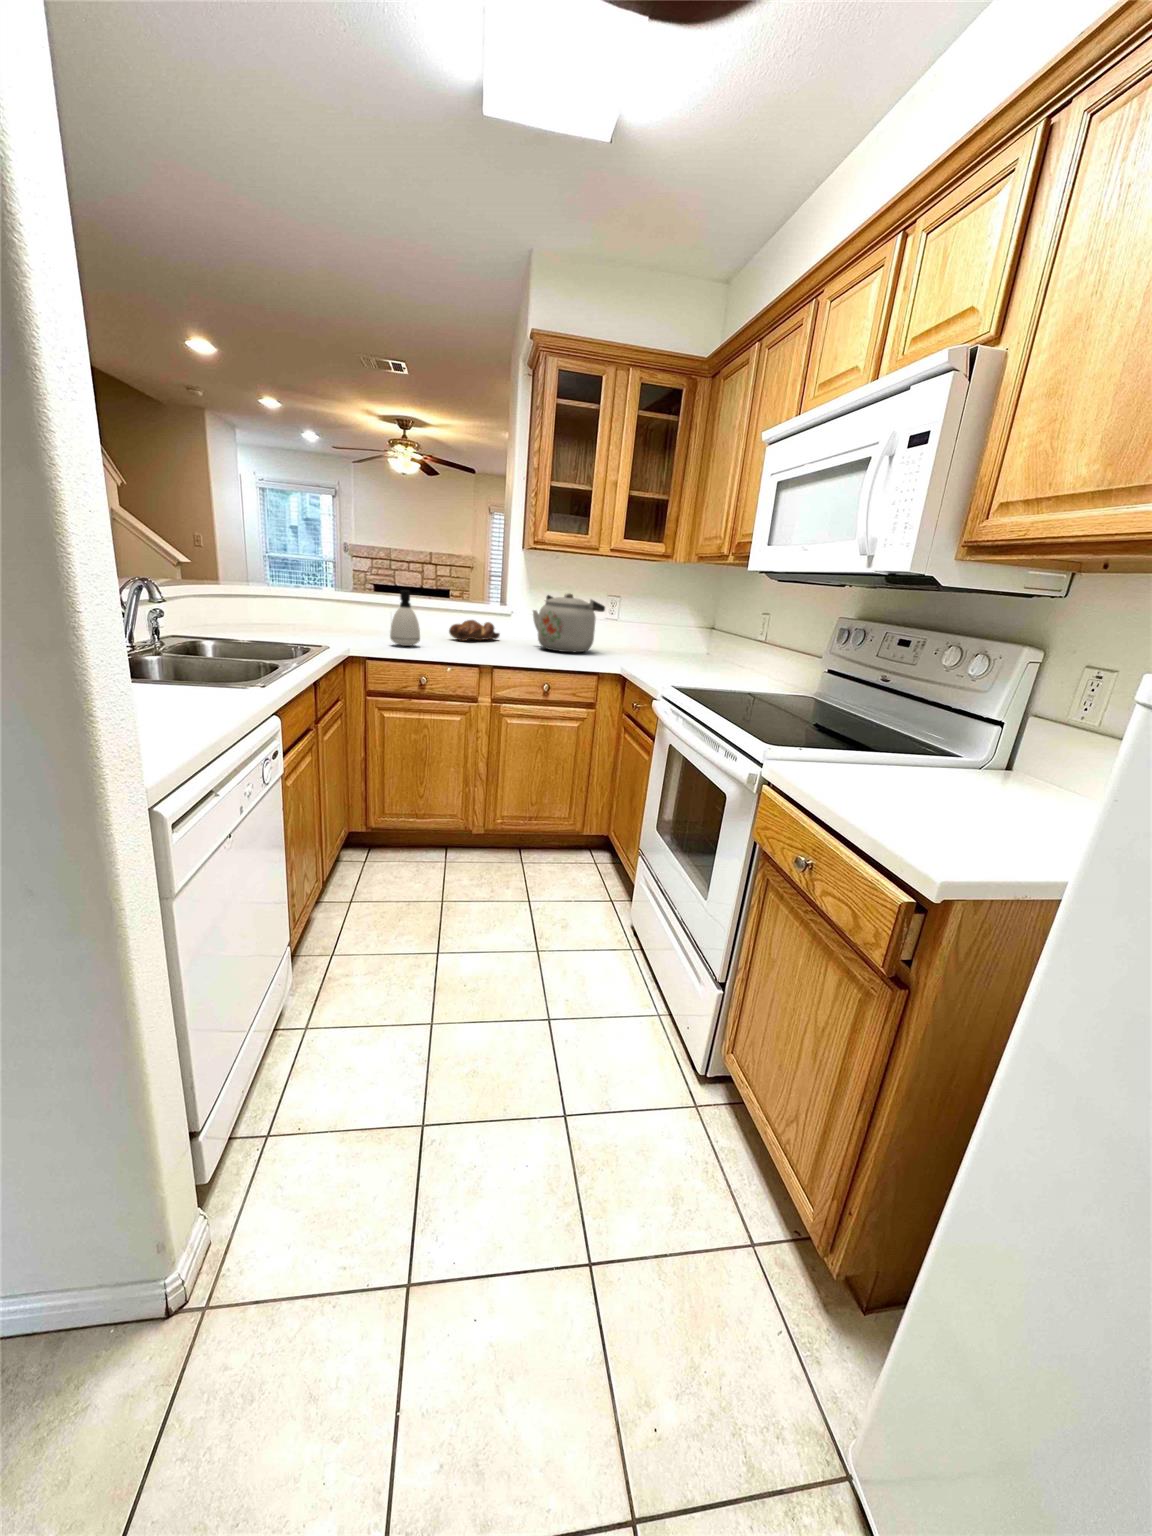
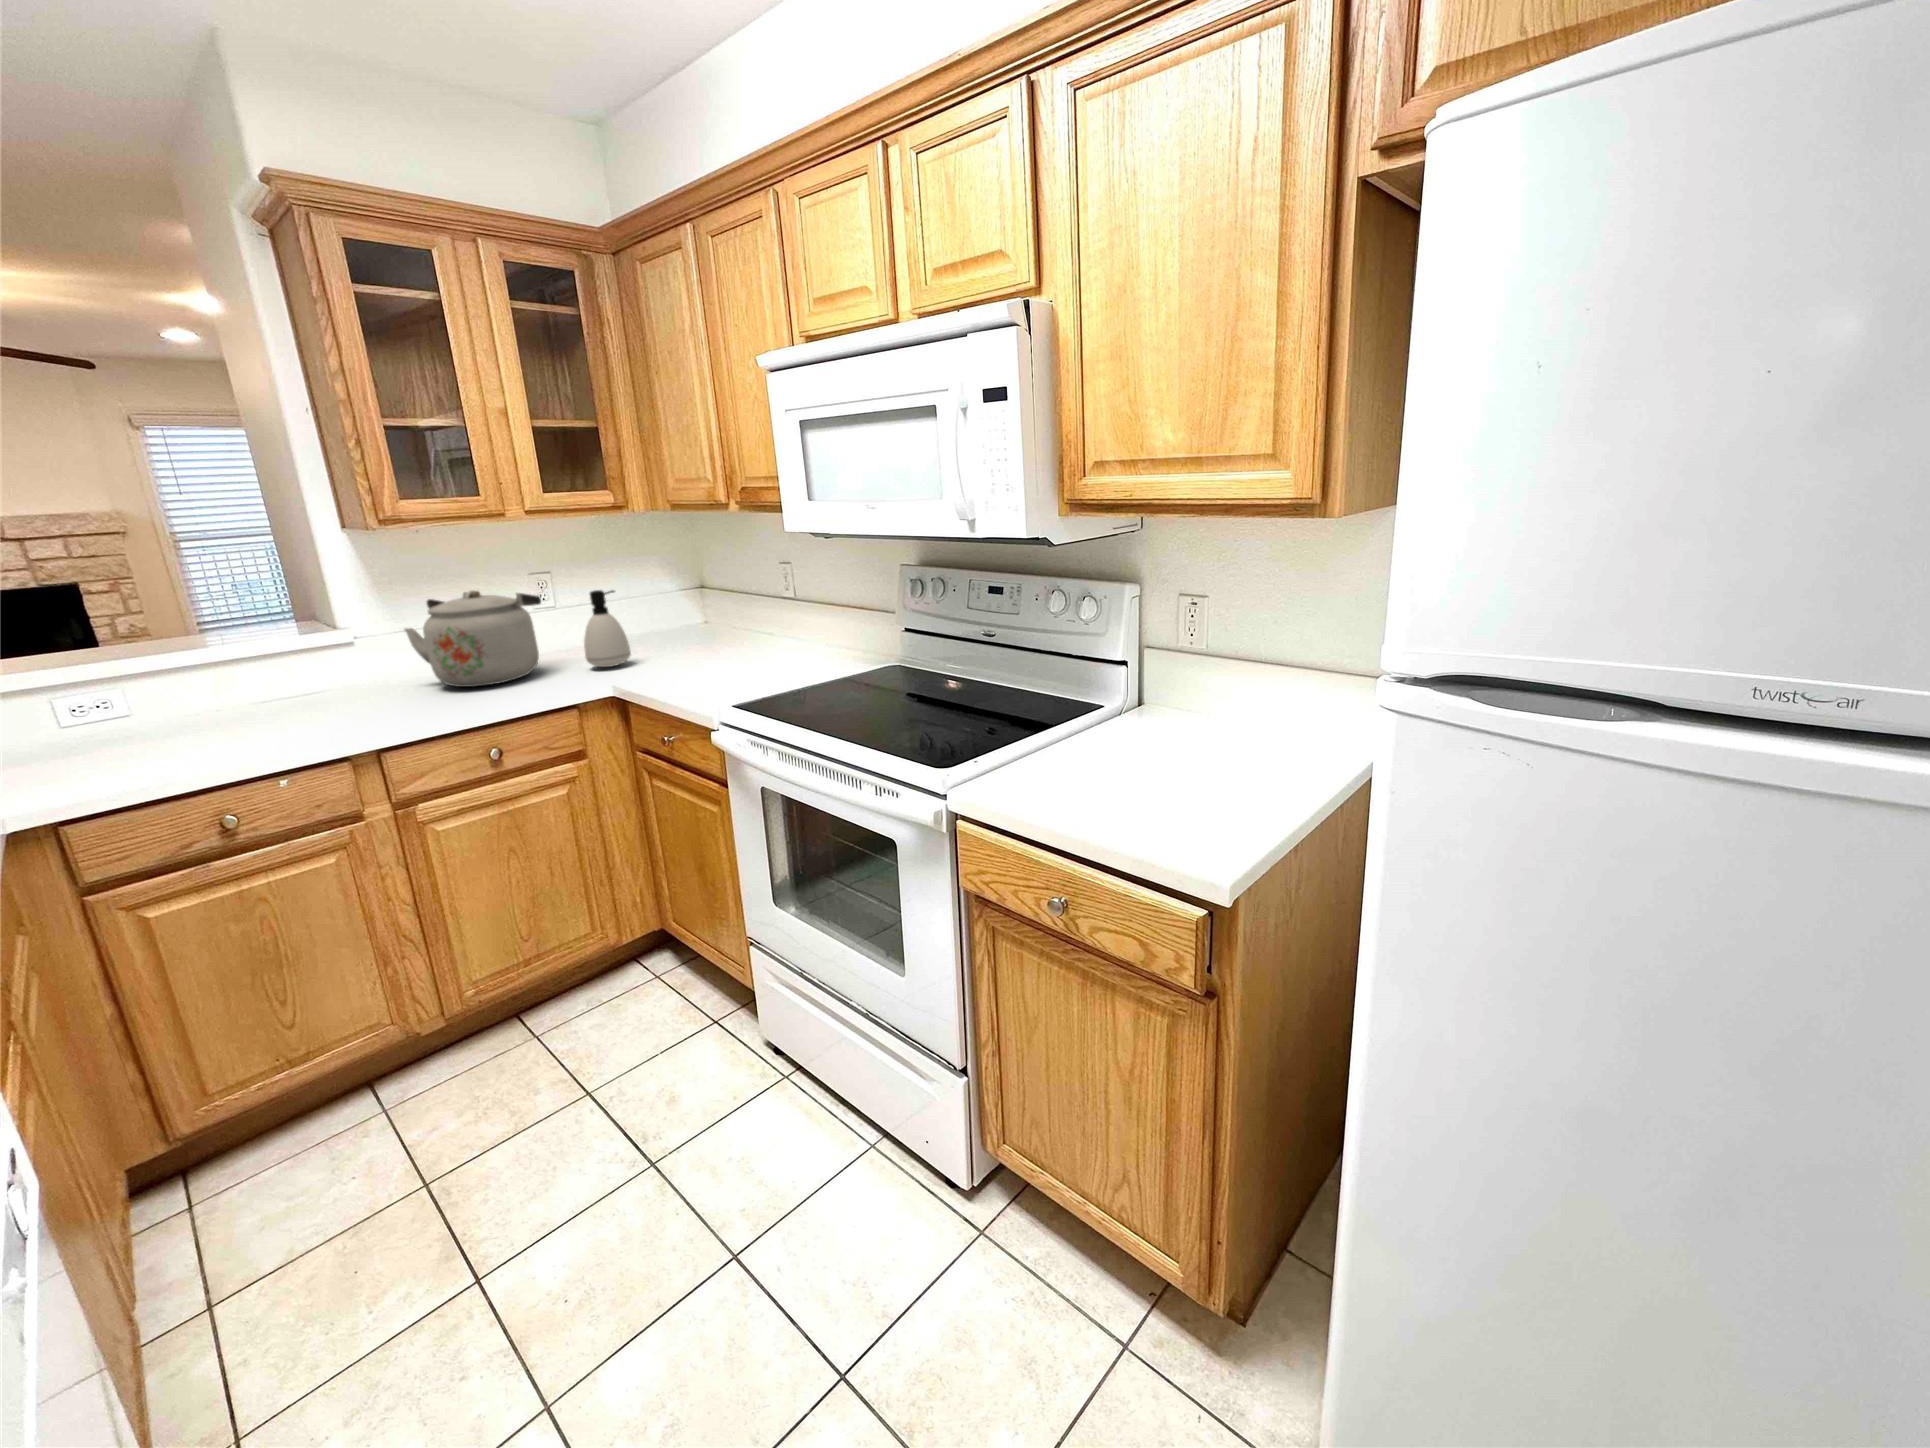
soap dispenser: present [390,590,420,646] -> present [584,590,631,667]
bread loaf: present [449,620,500,641] -> none [229,667,343,717]

